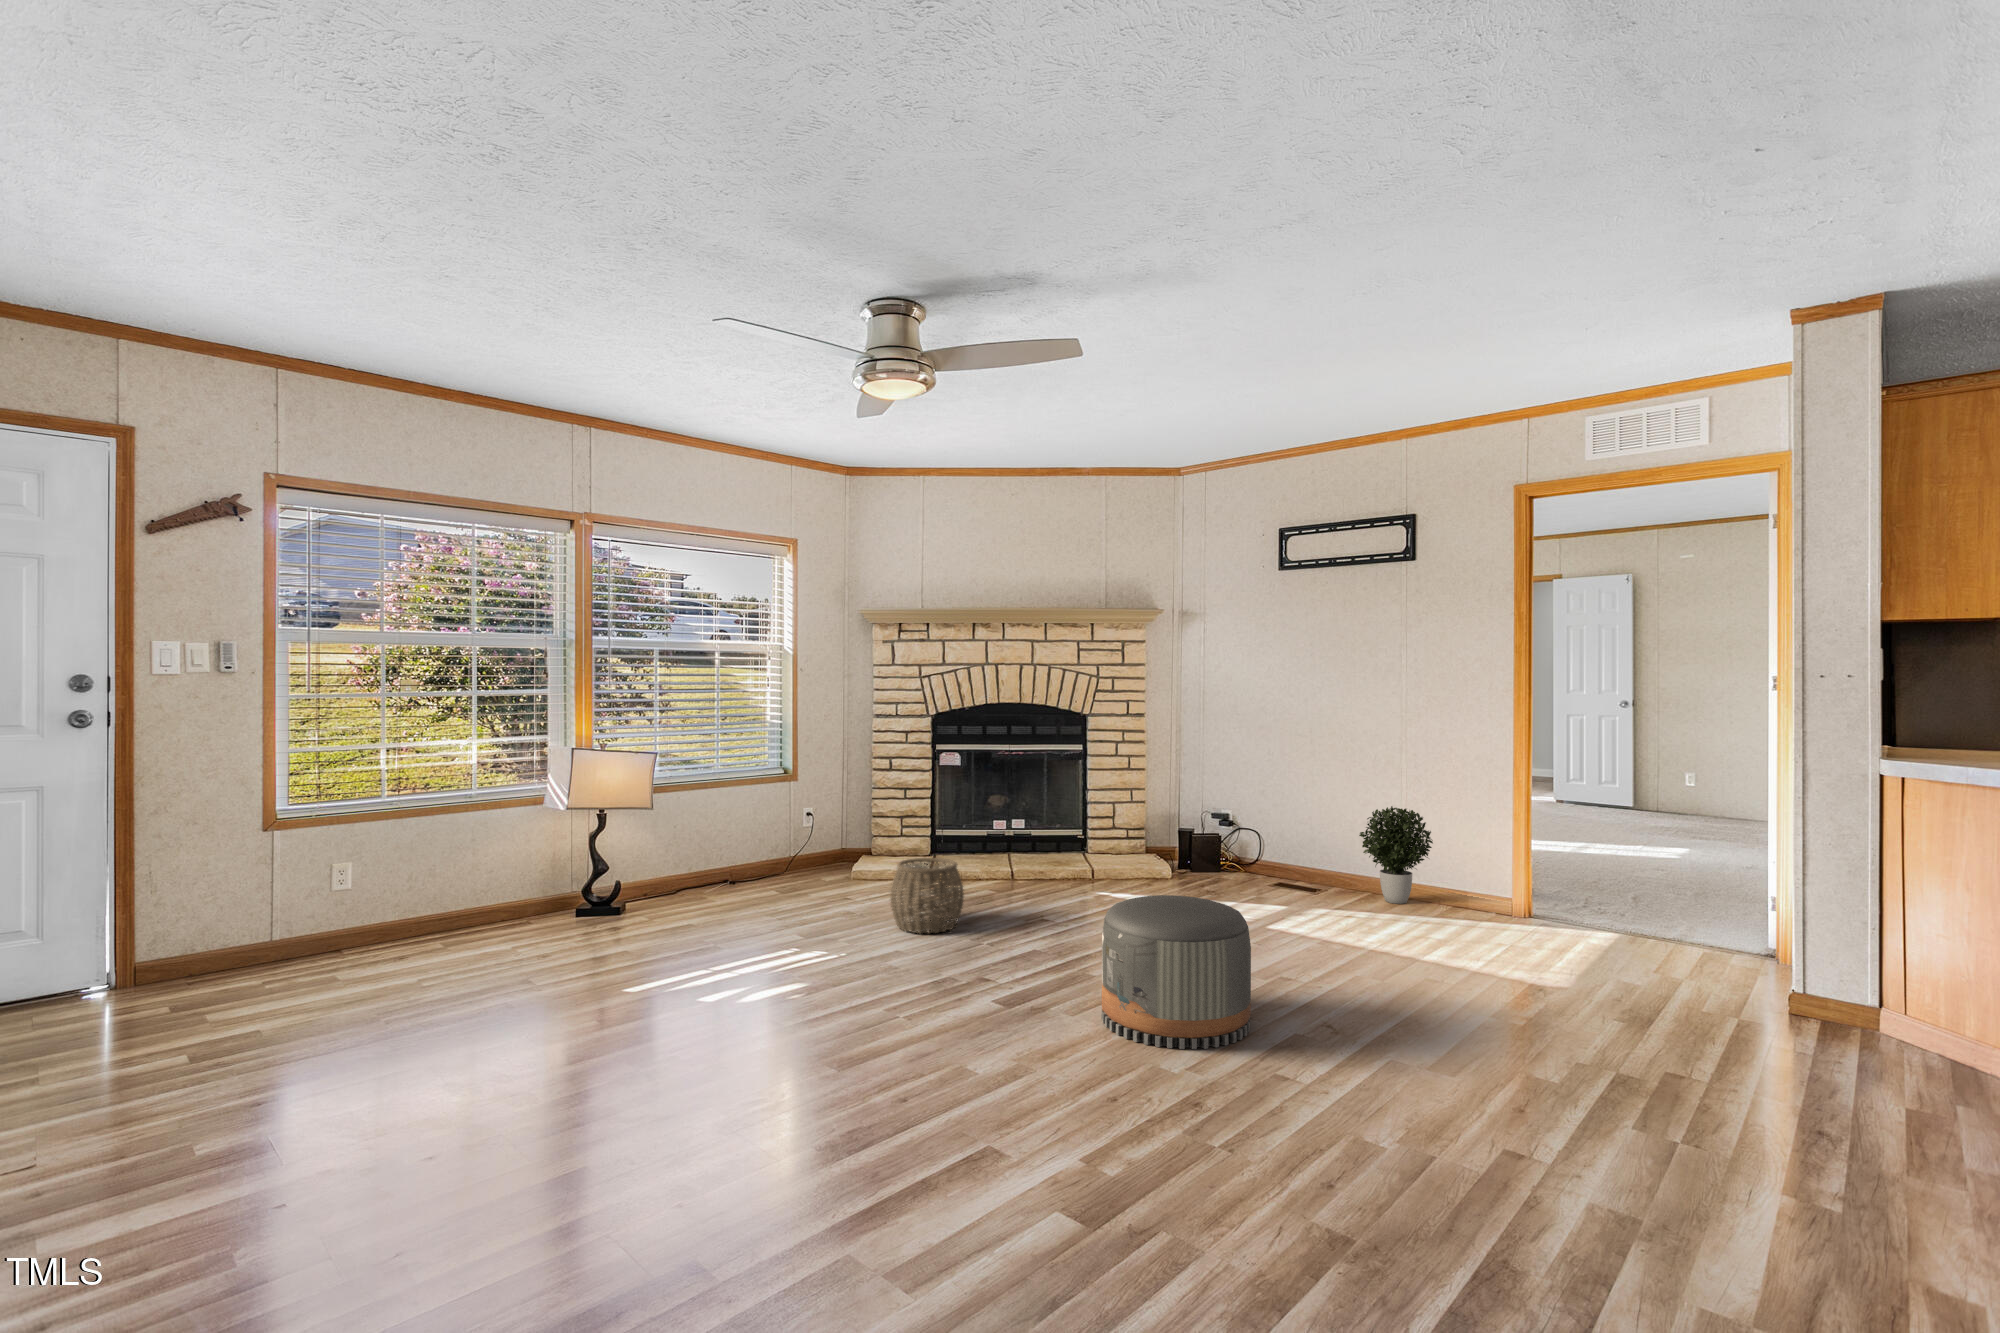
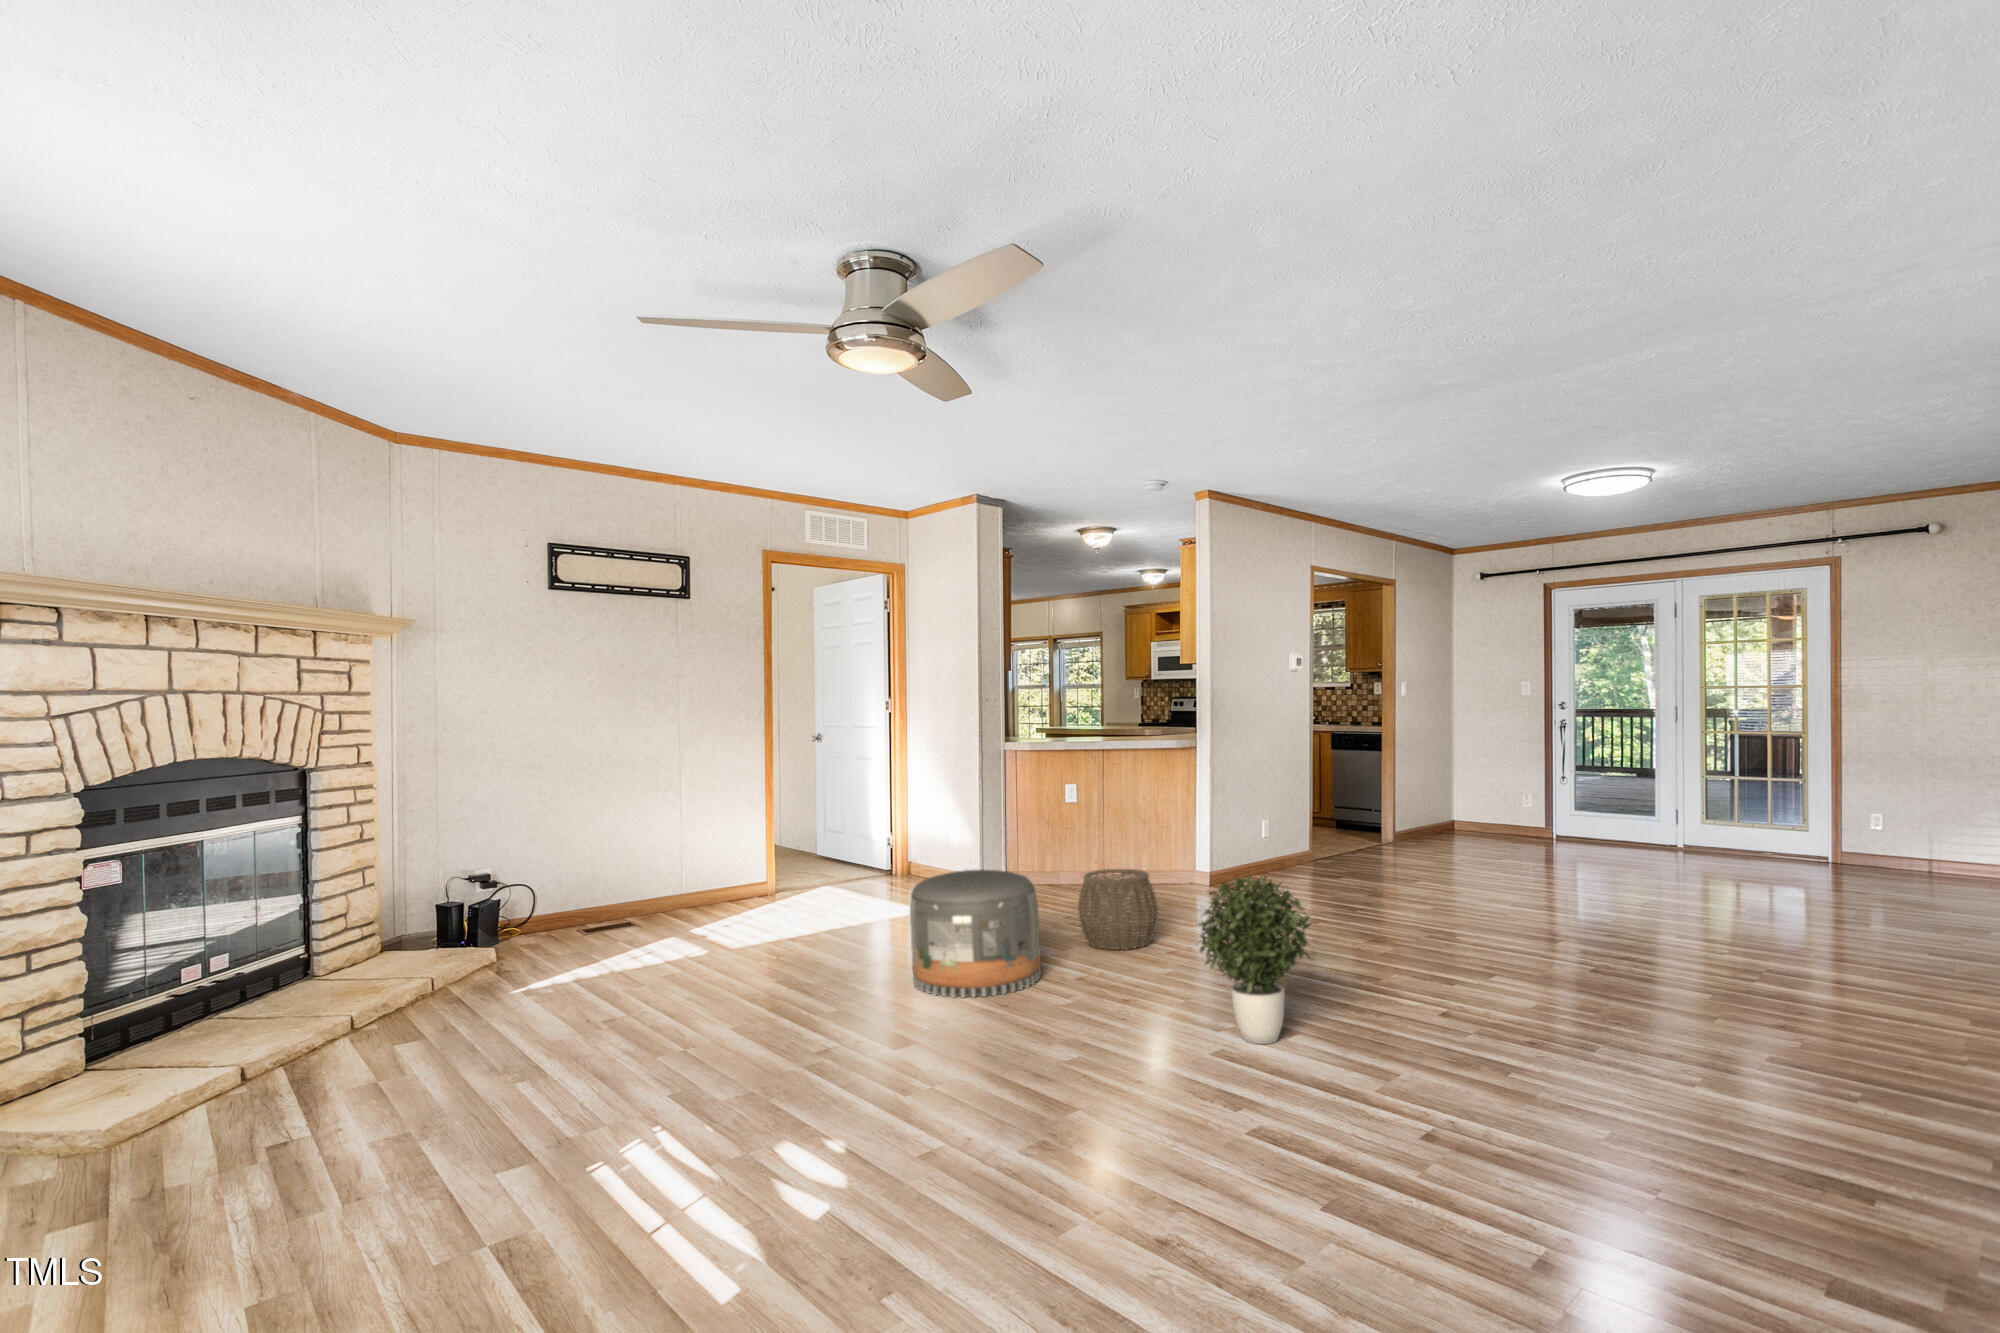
potted plant: present [1359,806,1433,904] -> present [1198,876,1312,1044]
woven basket: present [890,858,964,933] -> present [1078,869,1158,950]

